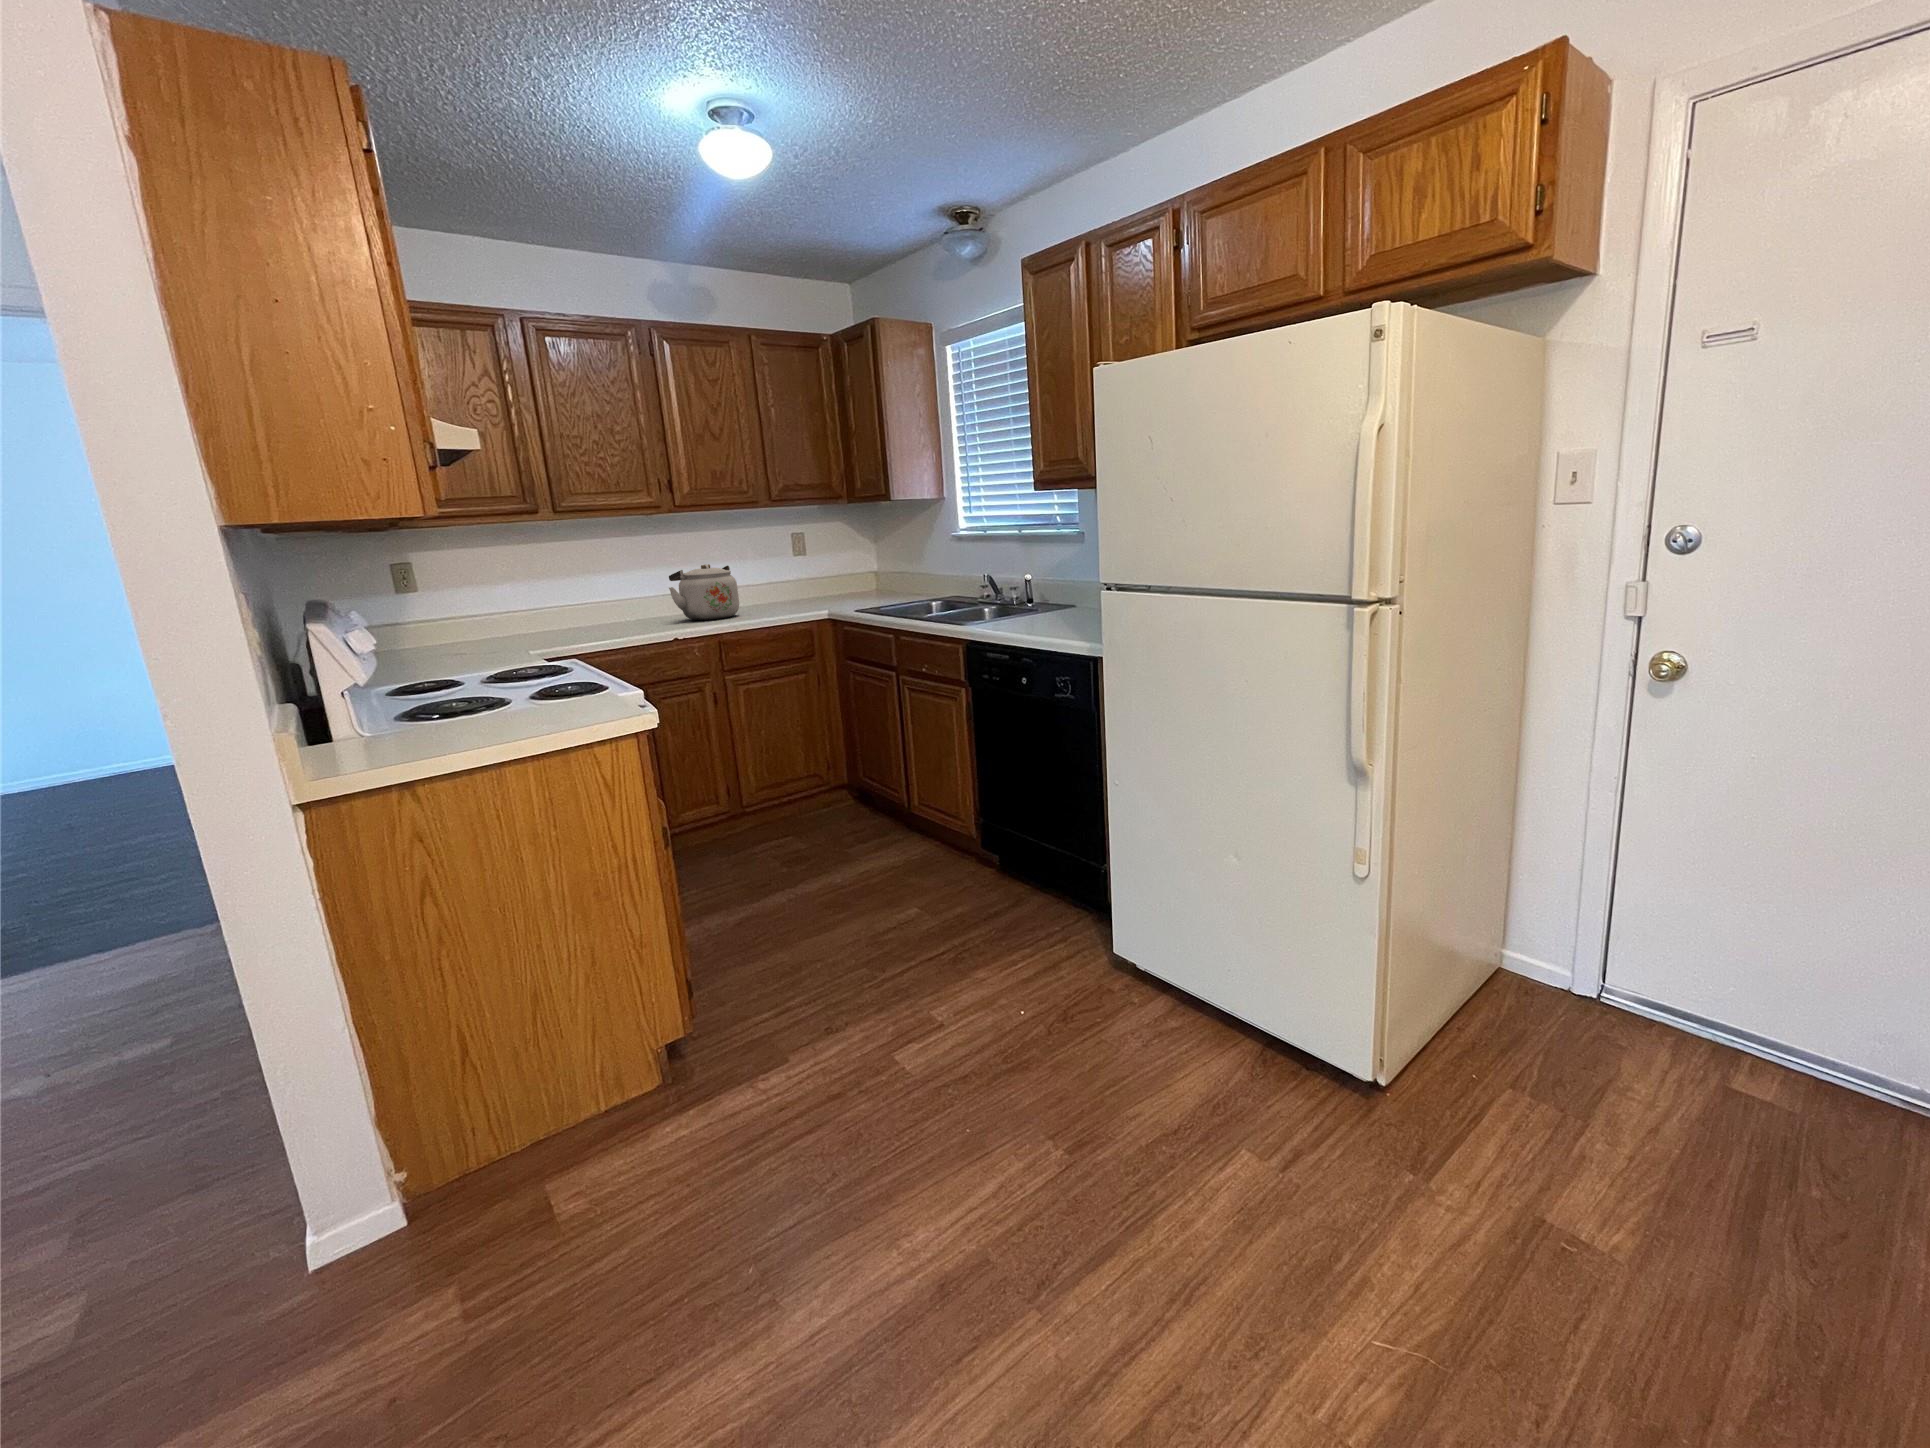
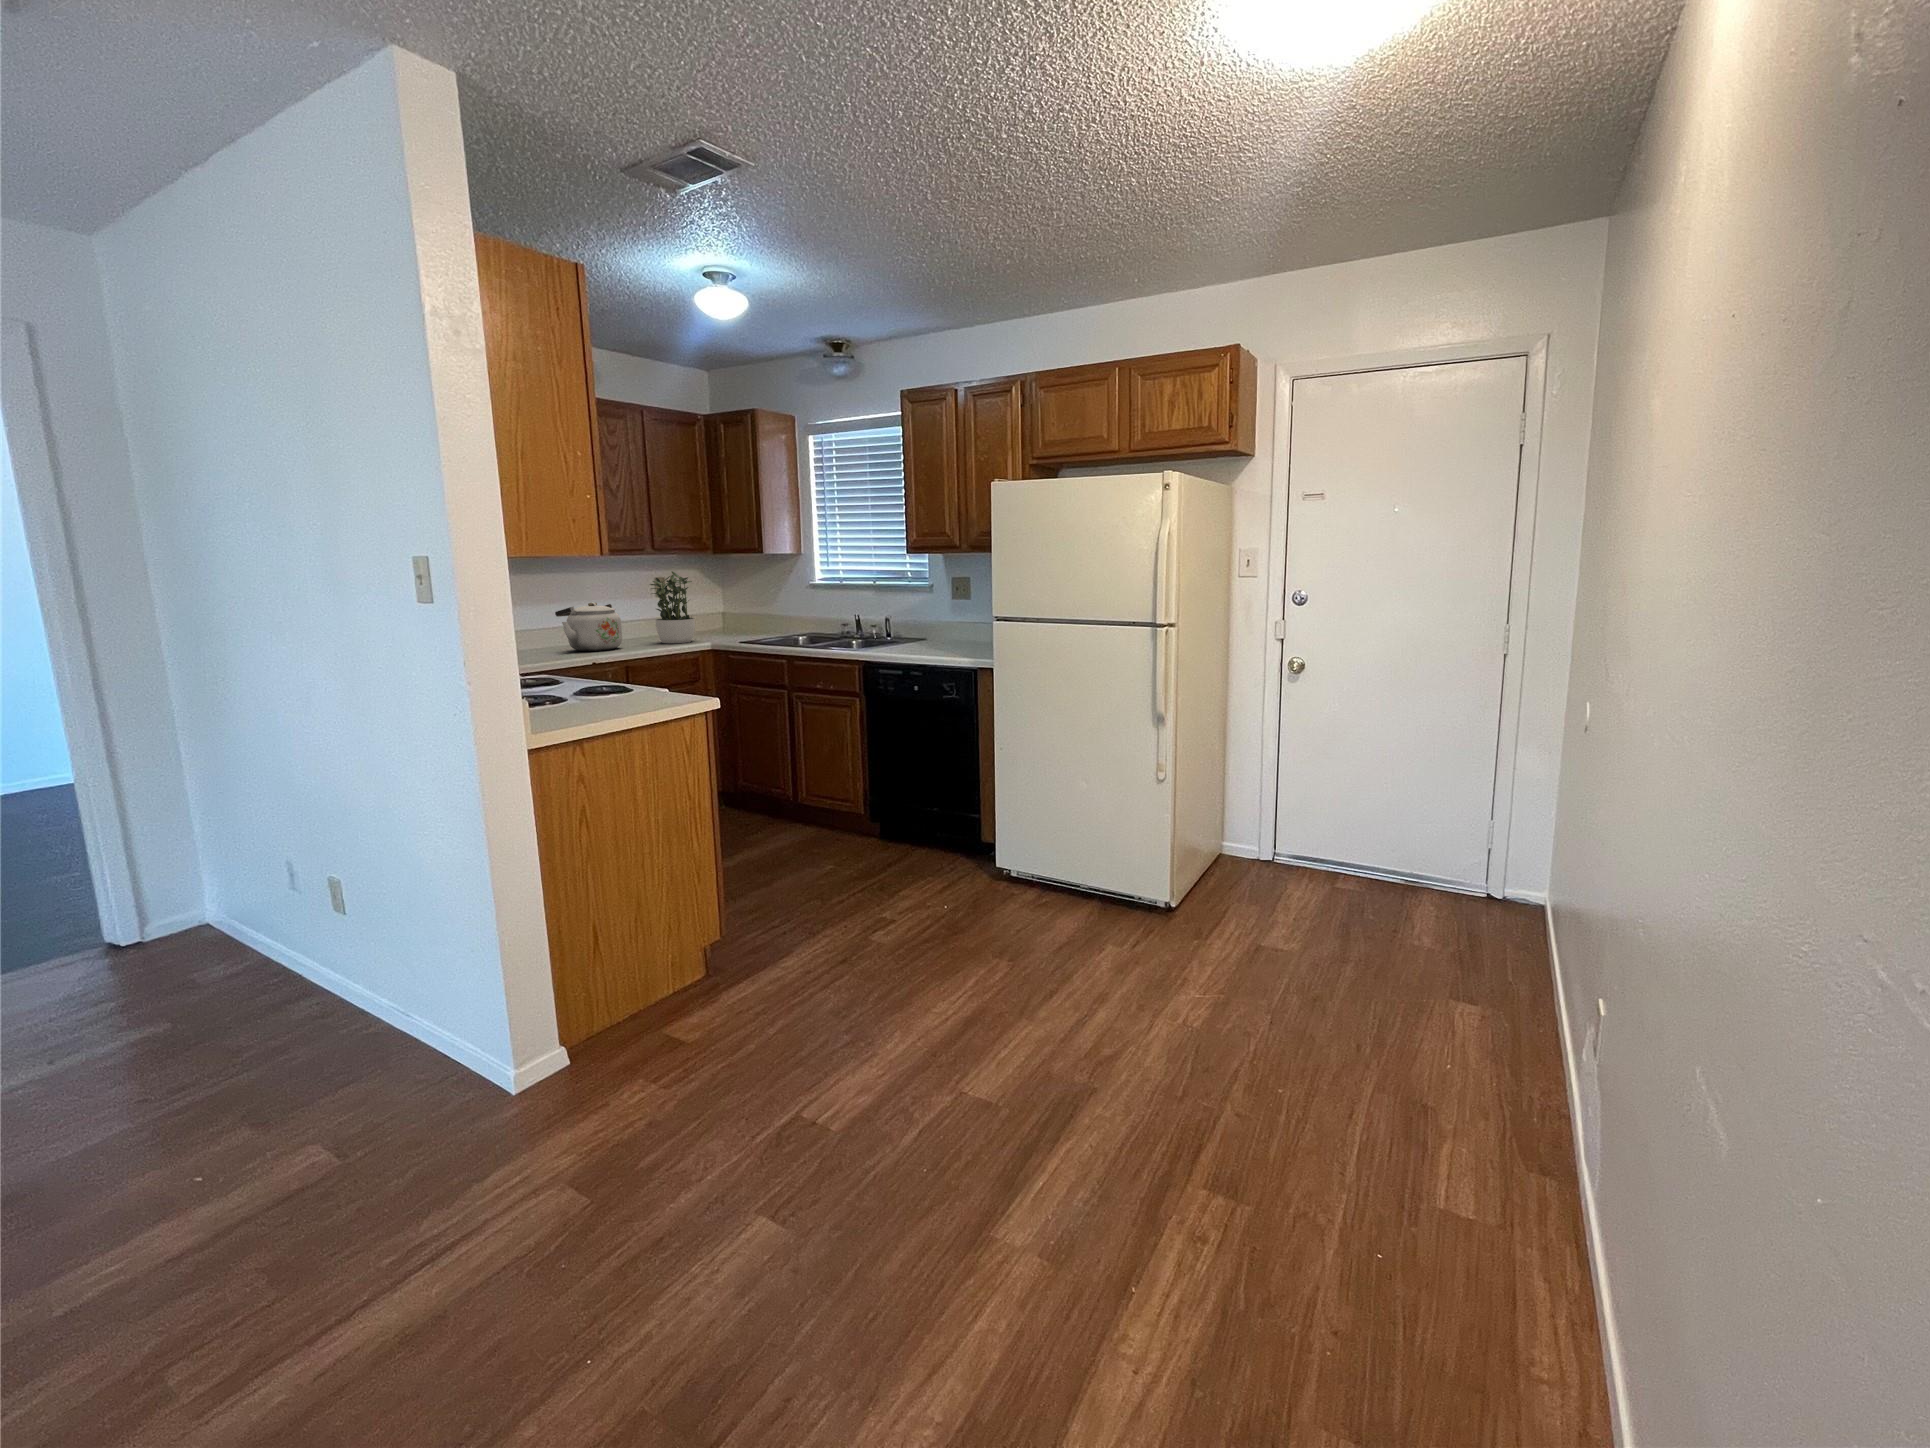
potted plant: none [770,525,824,610] -> present [650,571,695,643]

